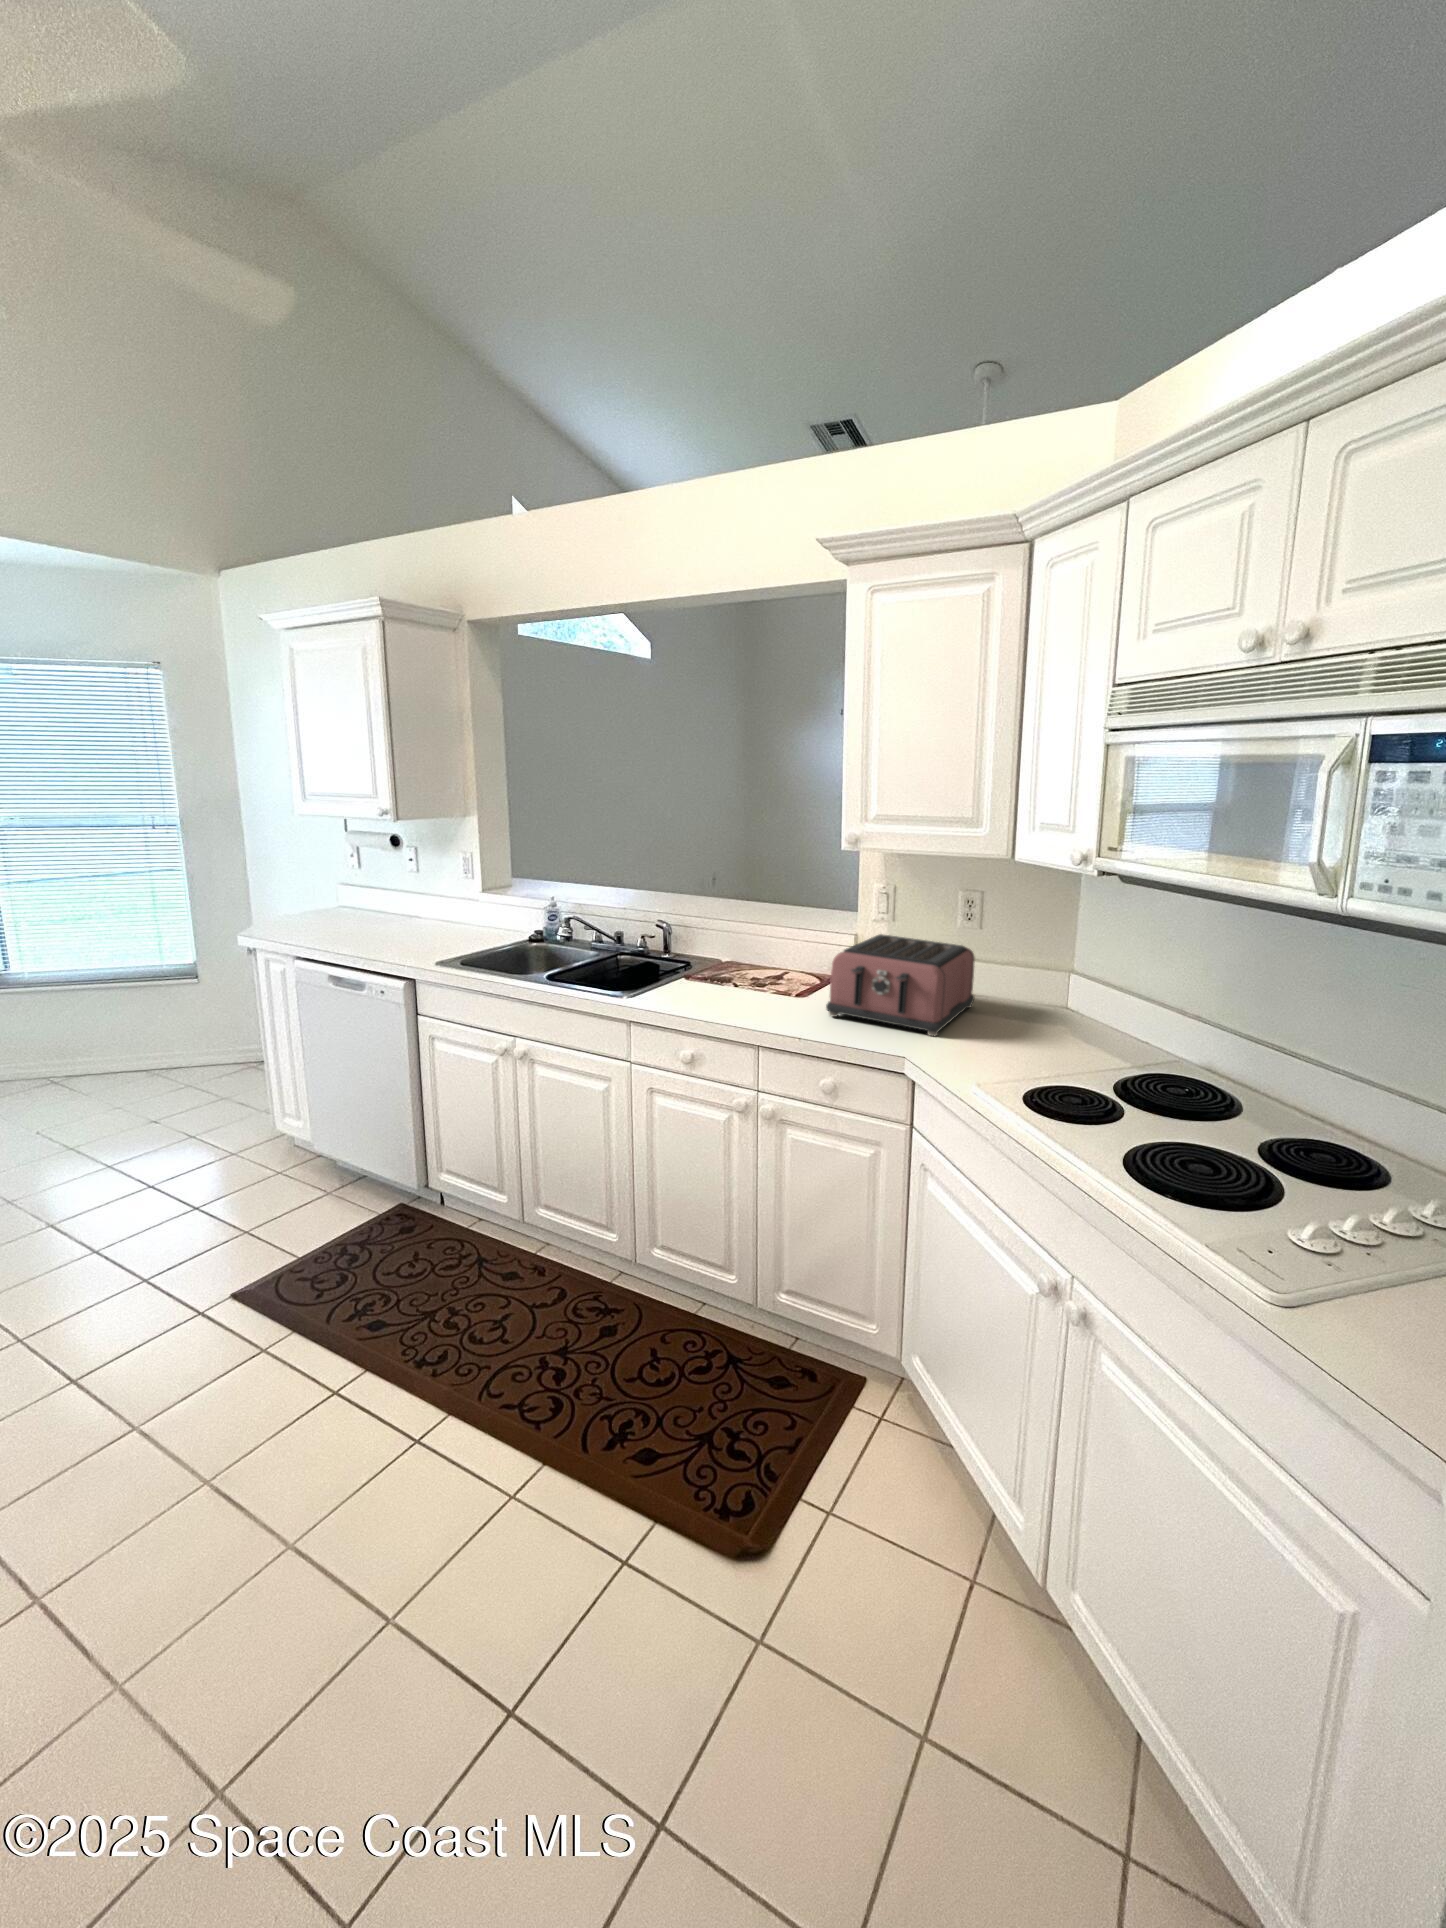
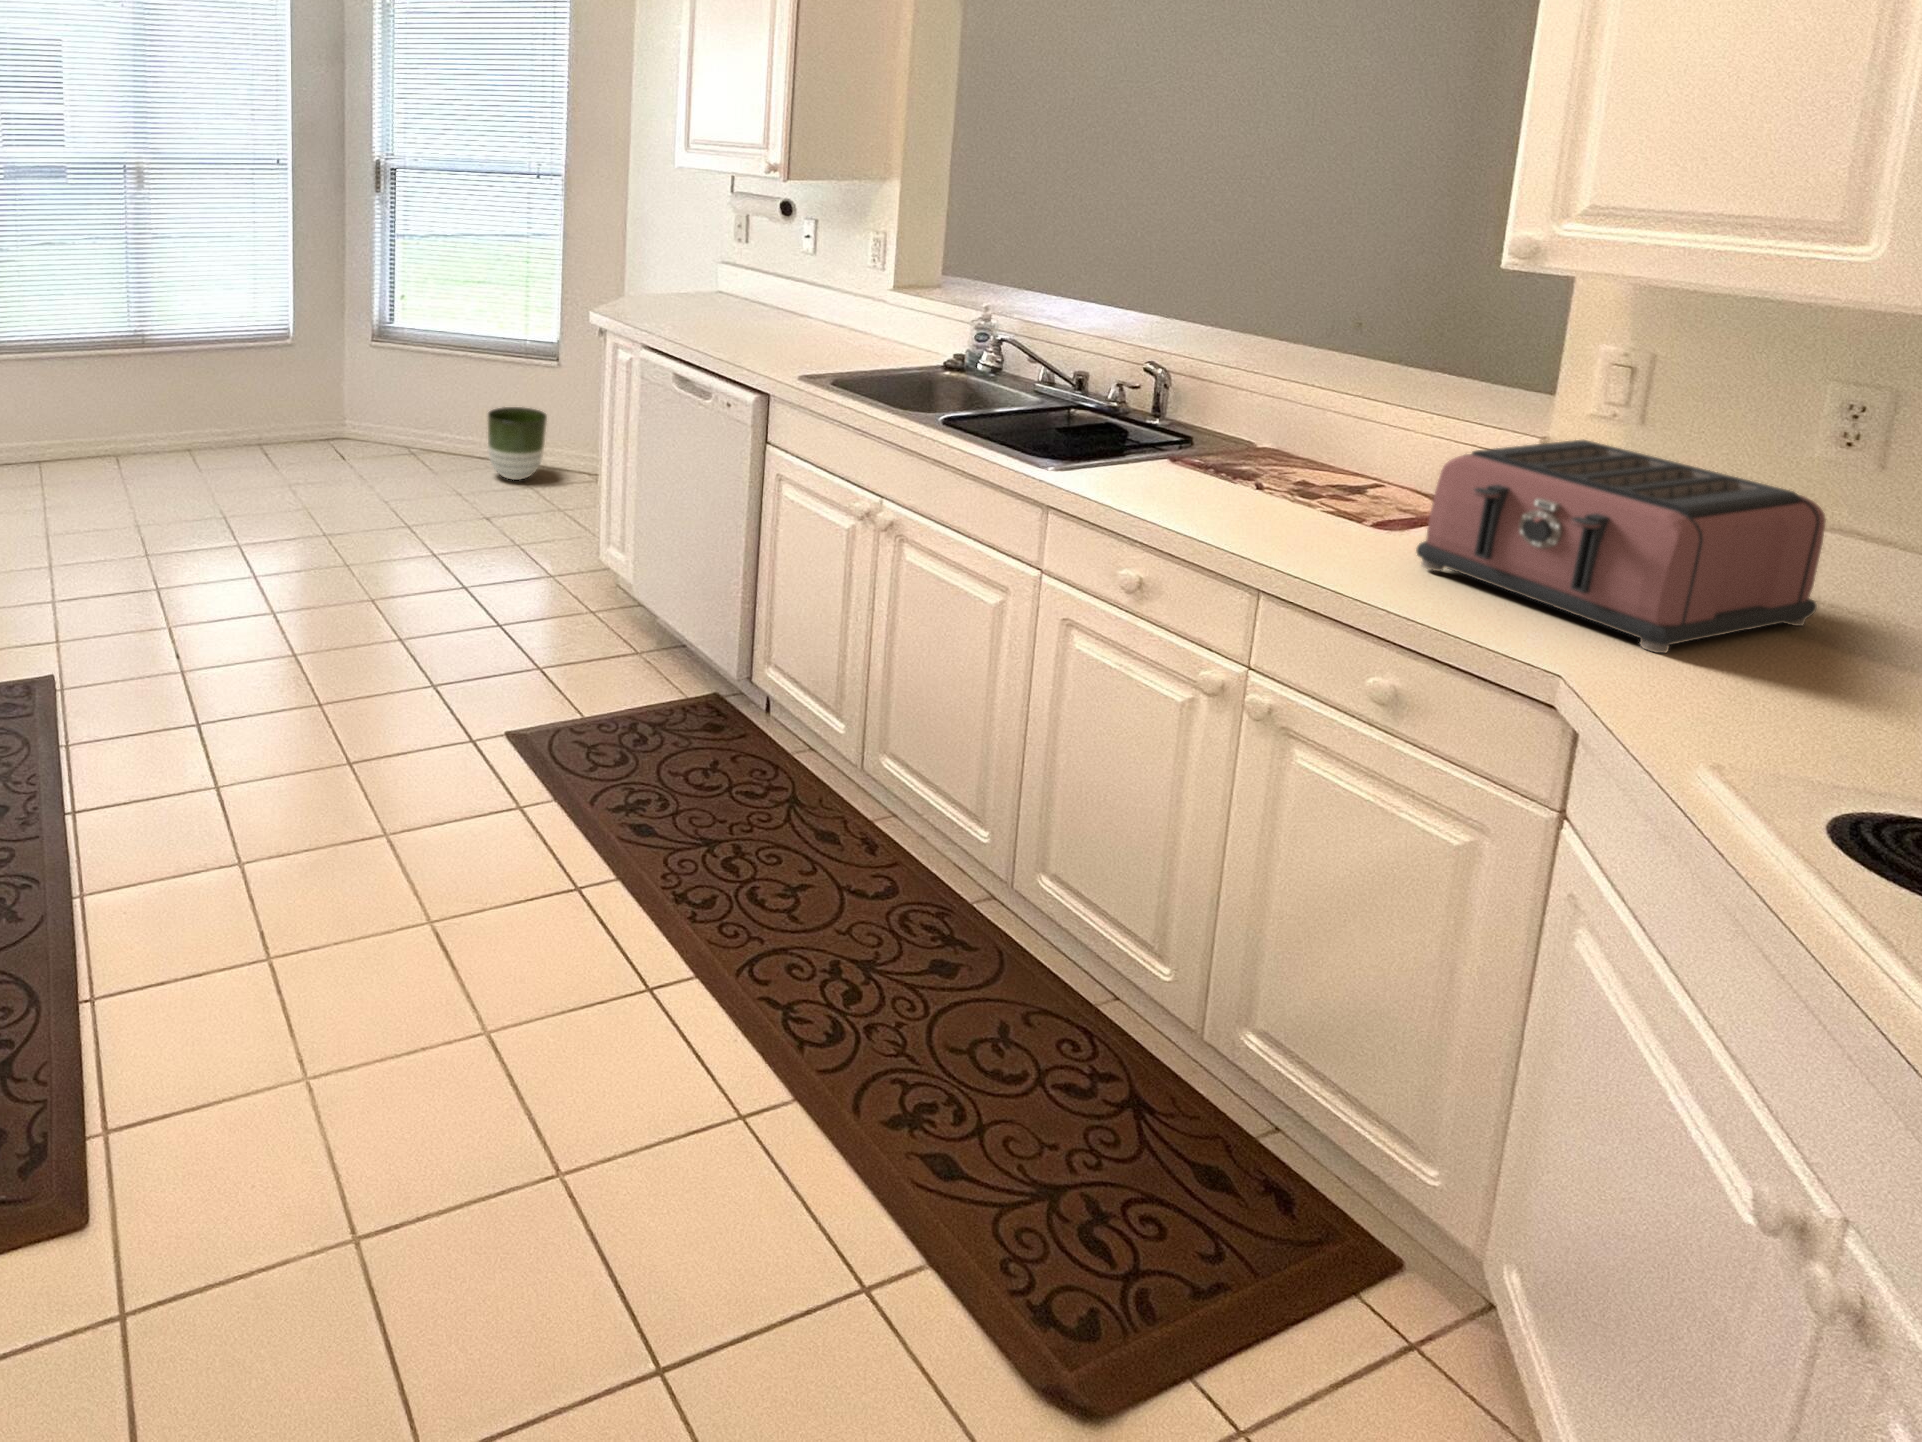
planter: none [142,1021,204,1082] -> present [487,407,547,480]

